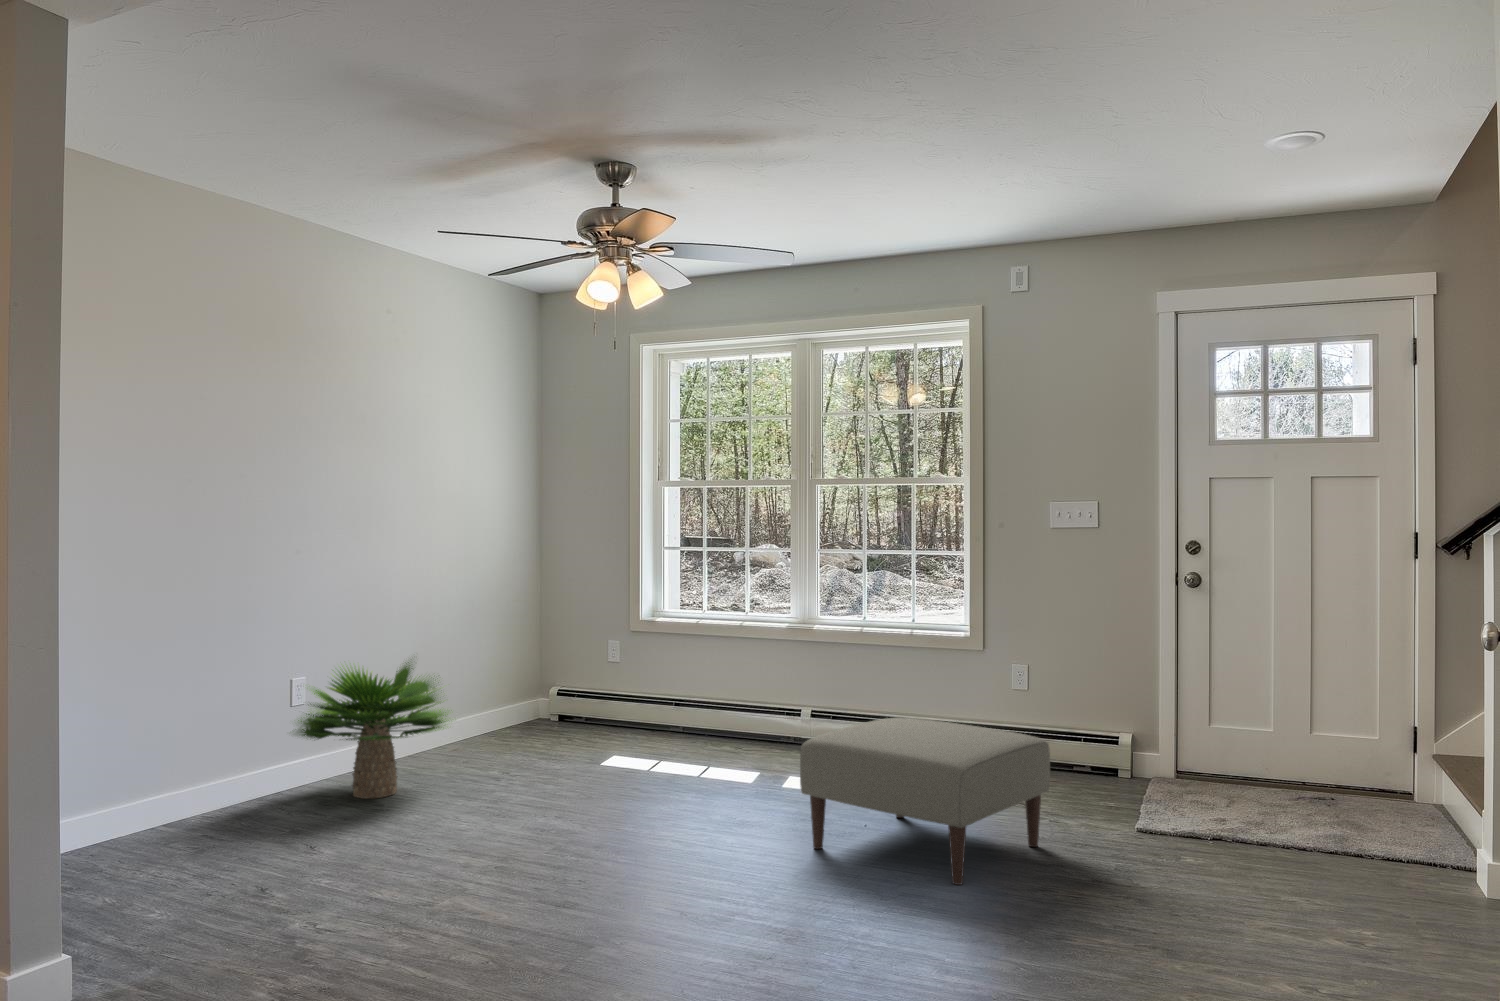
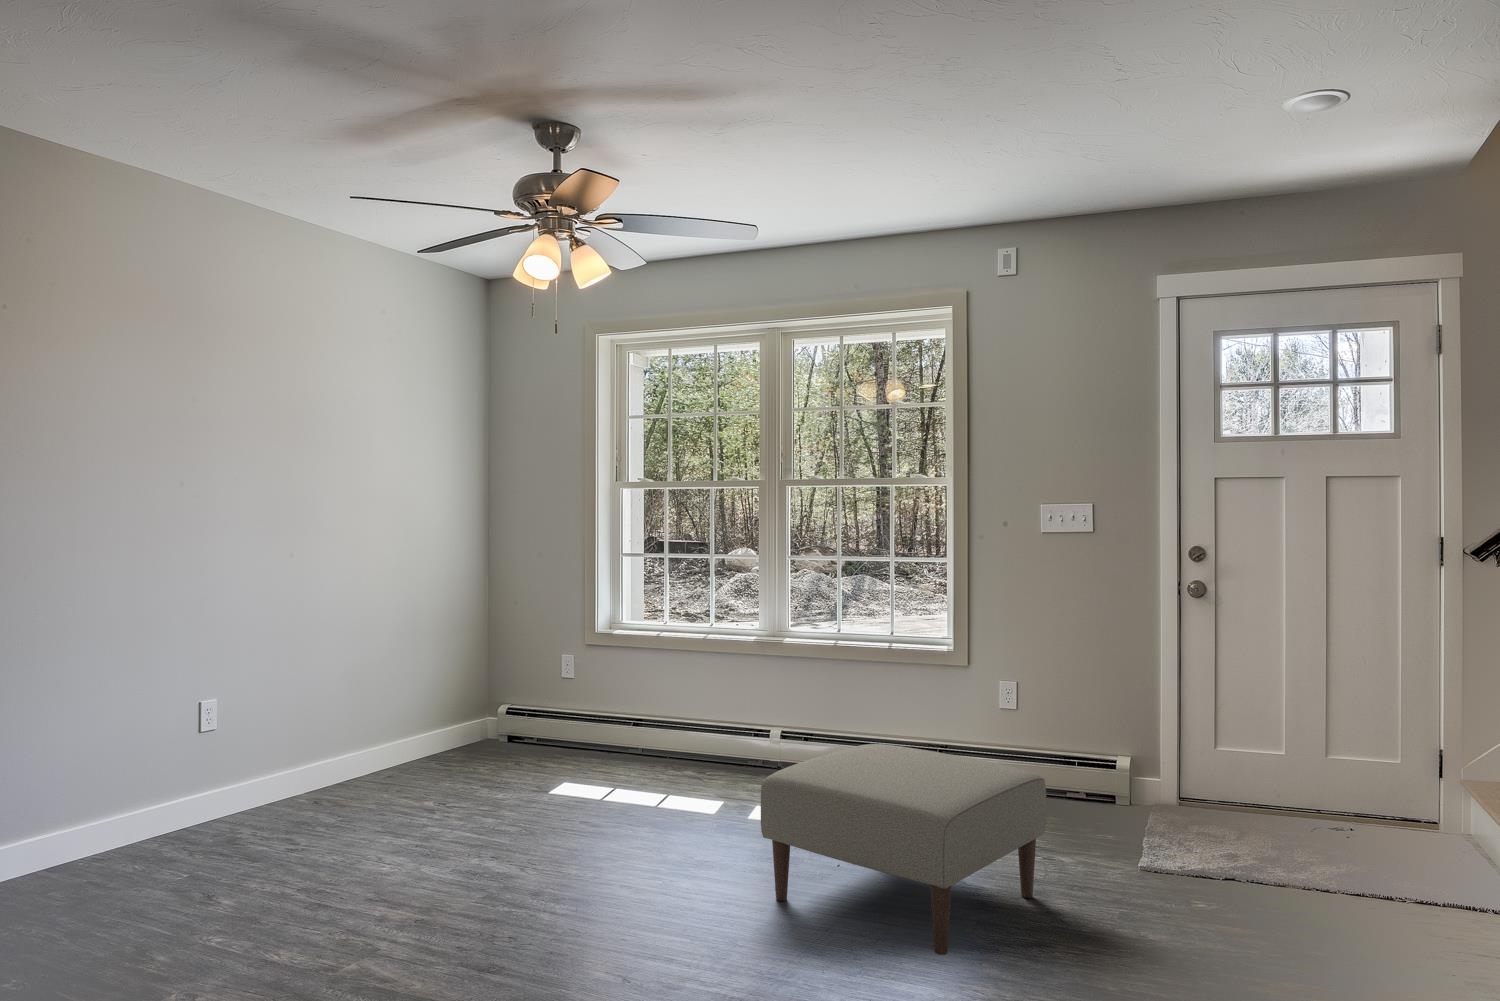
potted plant: present [296,661,449,798] -> none [200,666,400,829]

